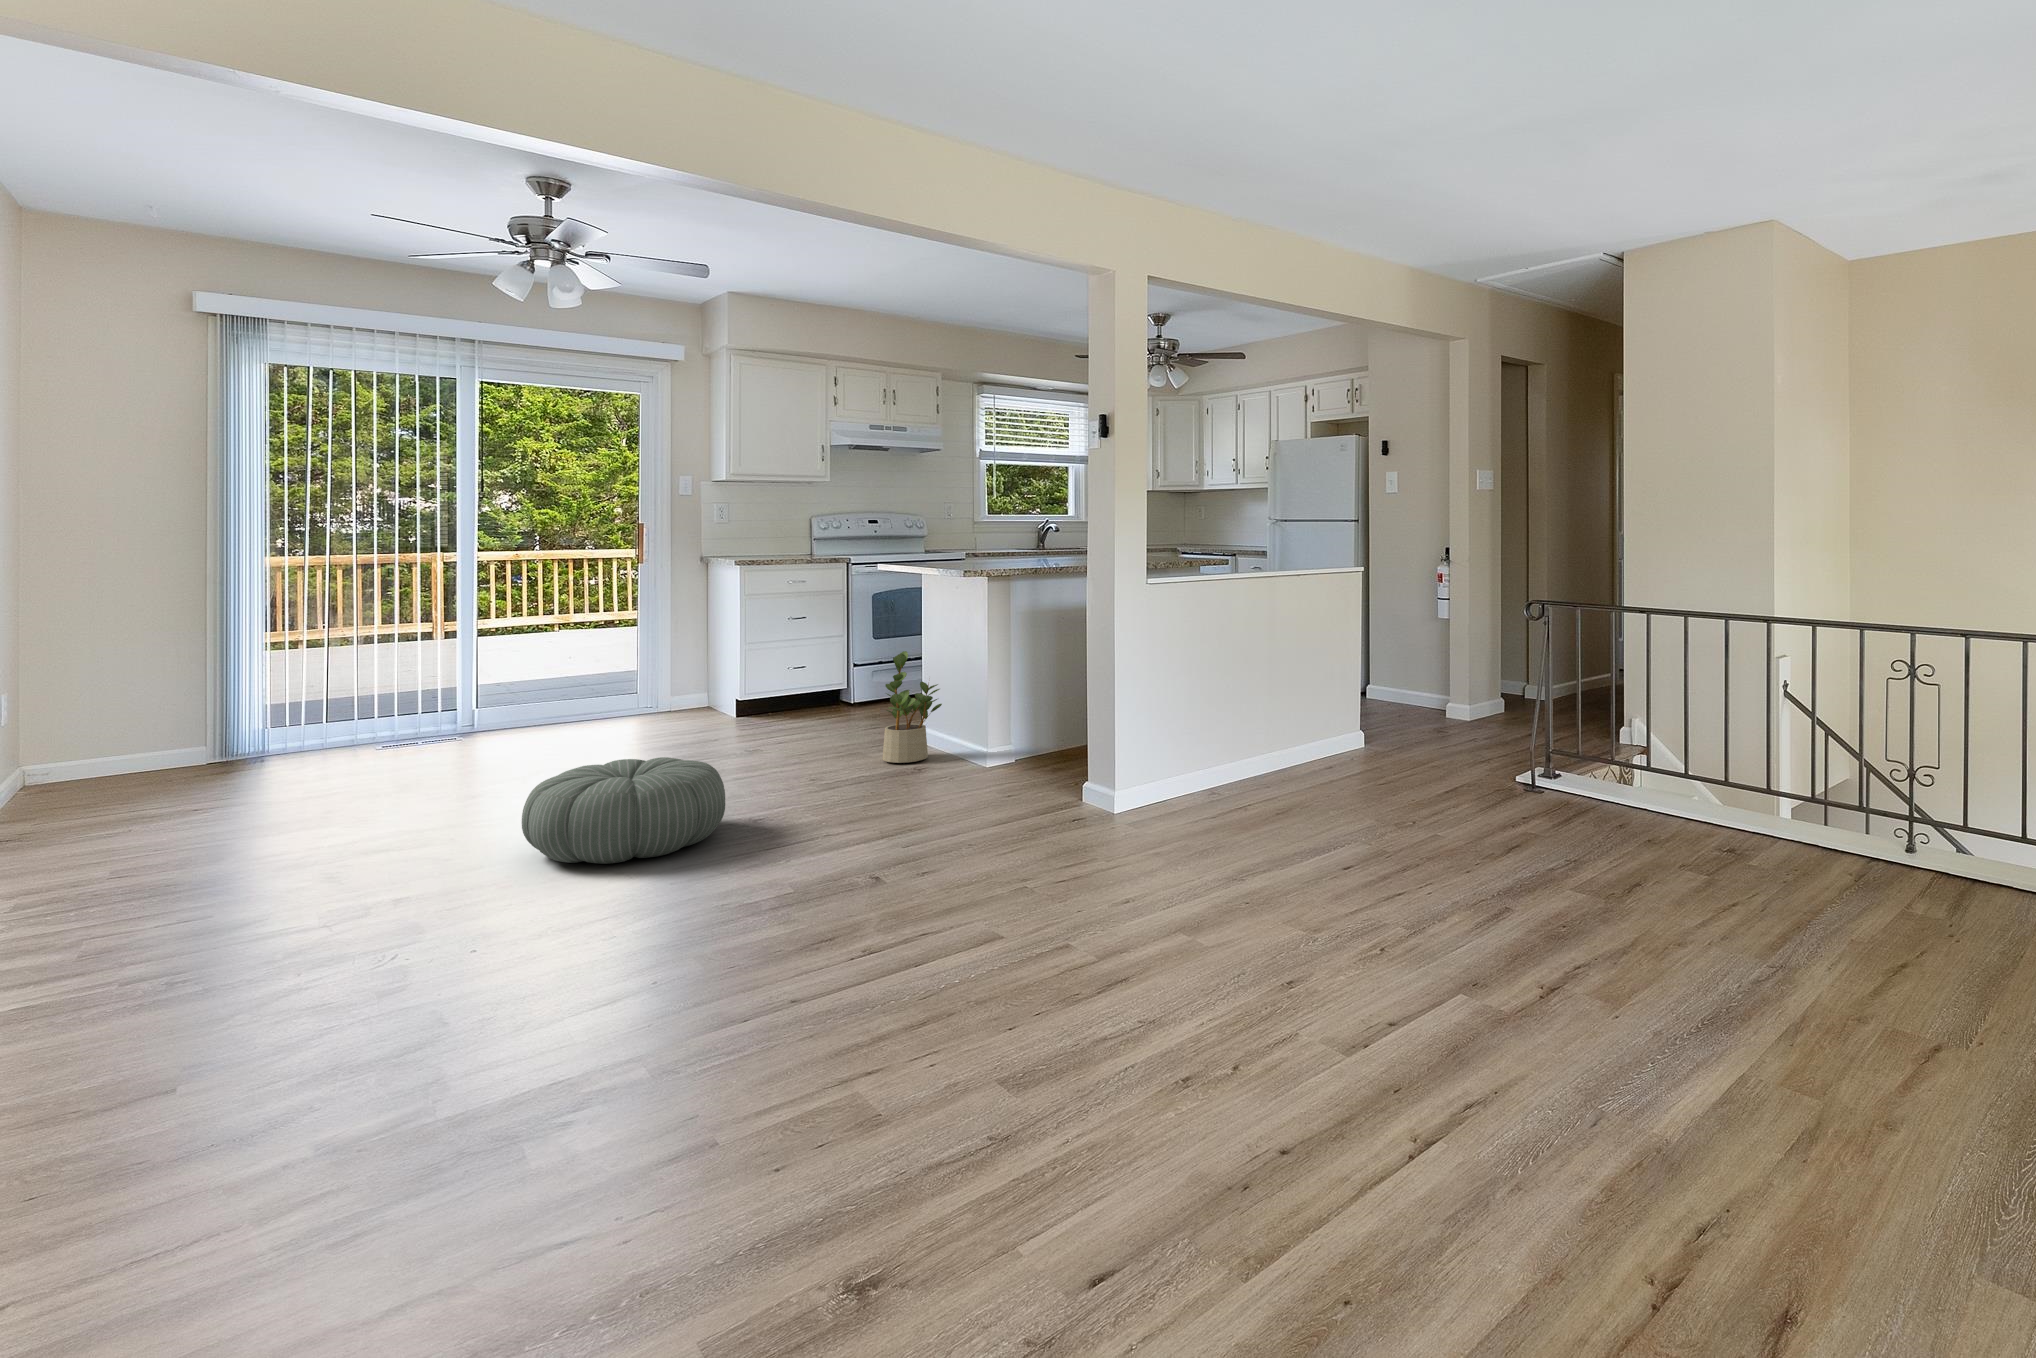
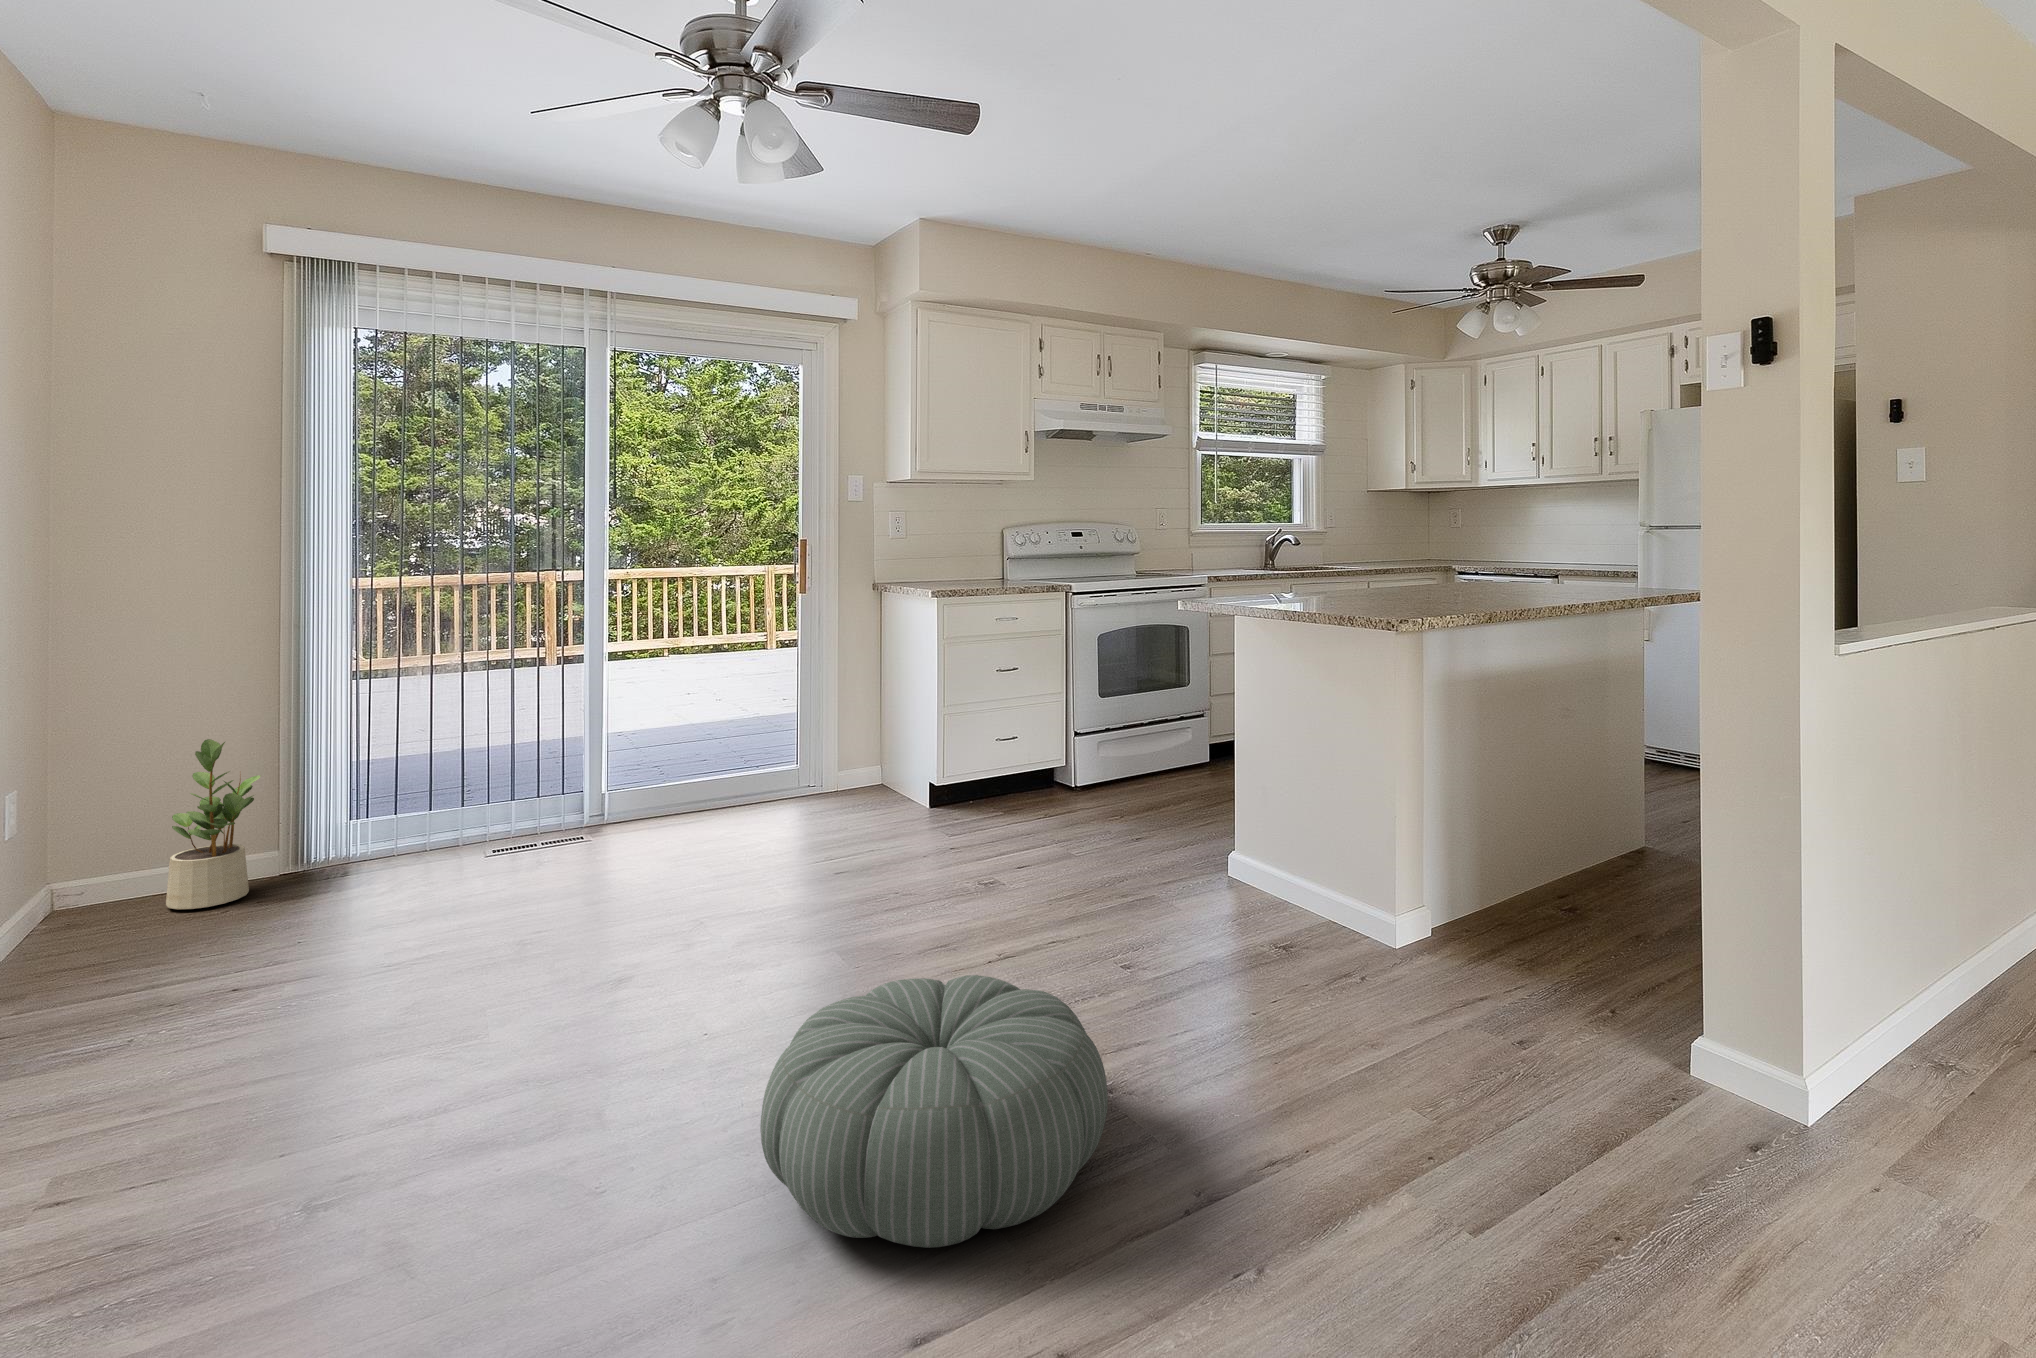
potted plant: present [883,651,942,763] -> present [166,739,261,909]

